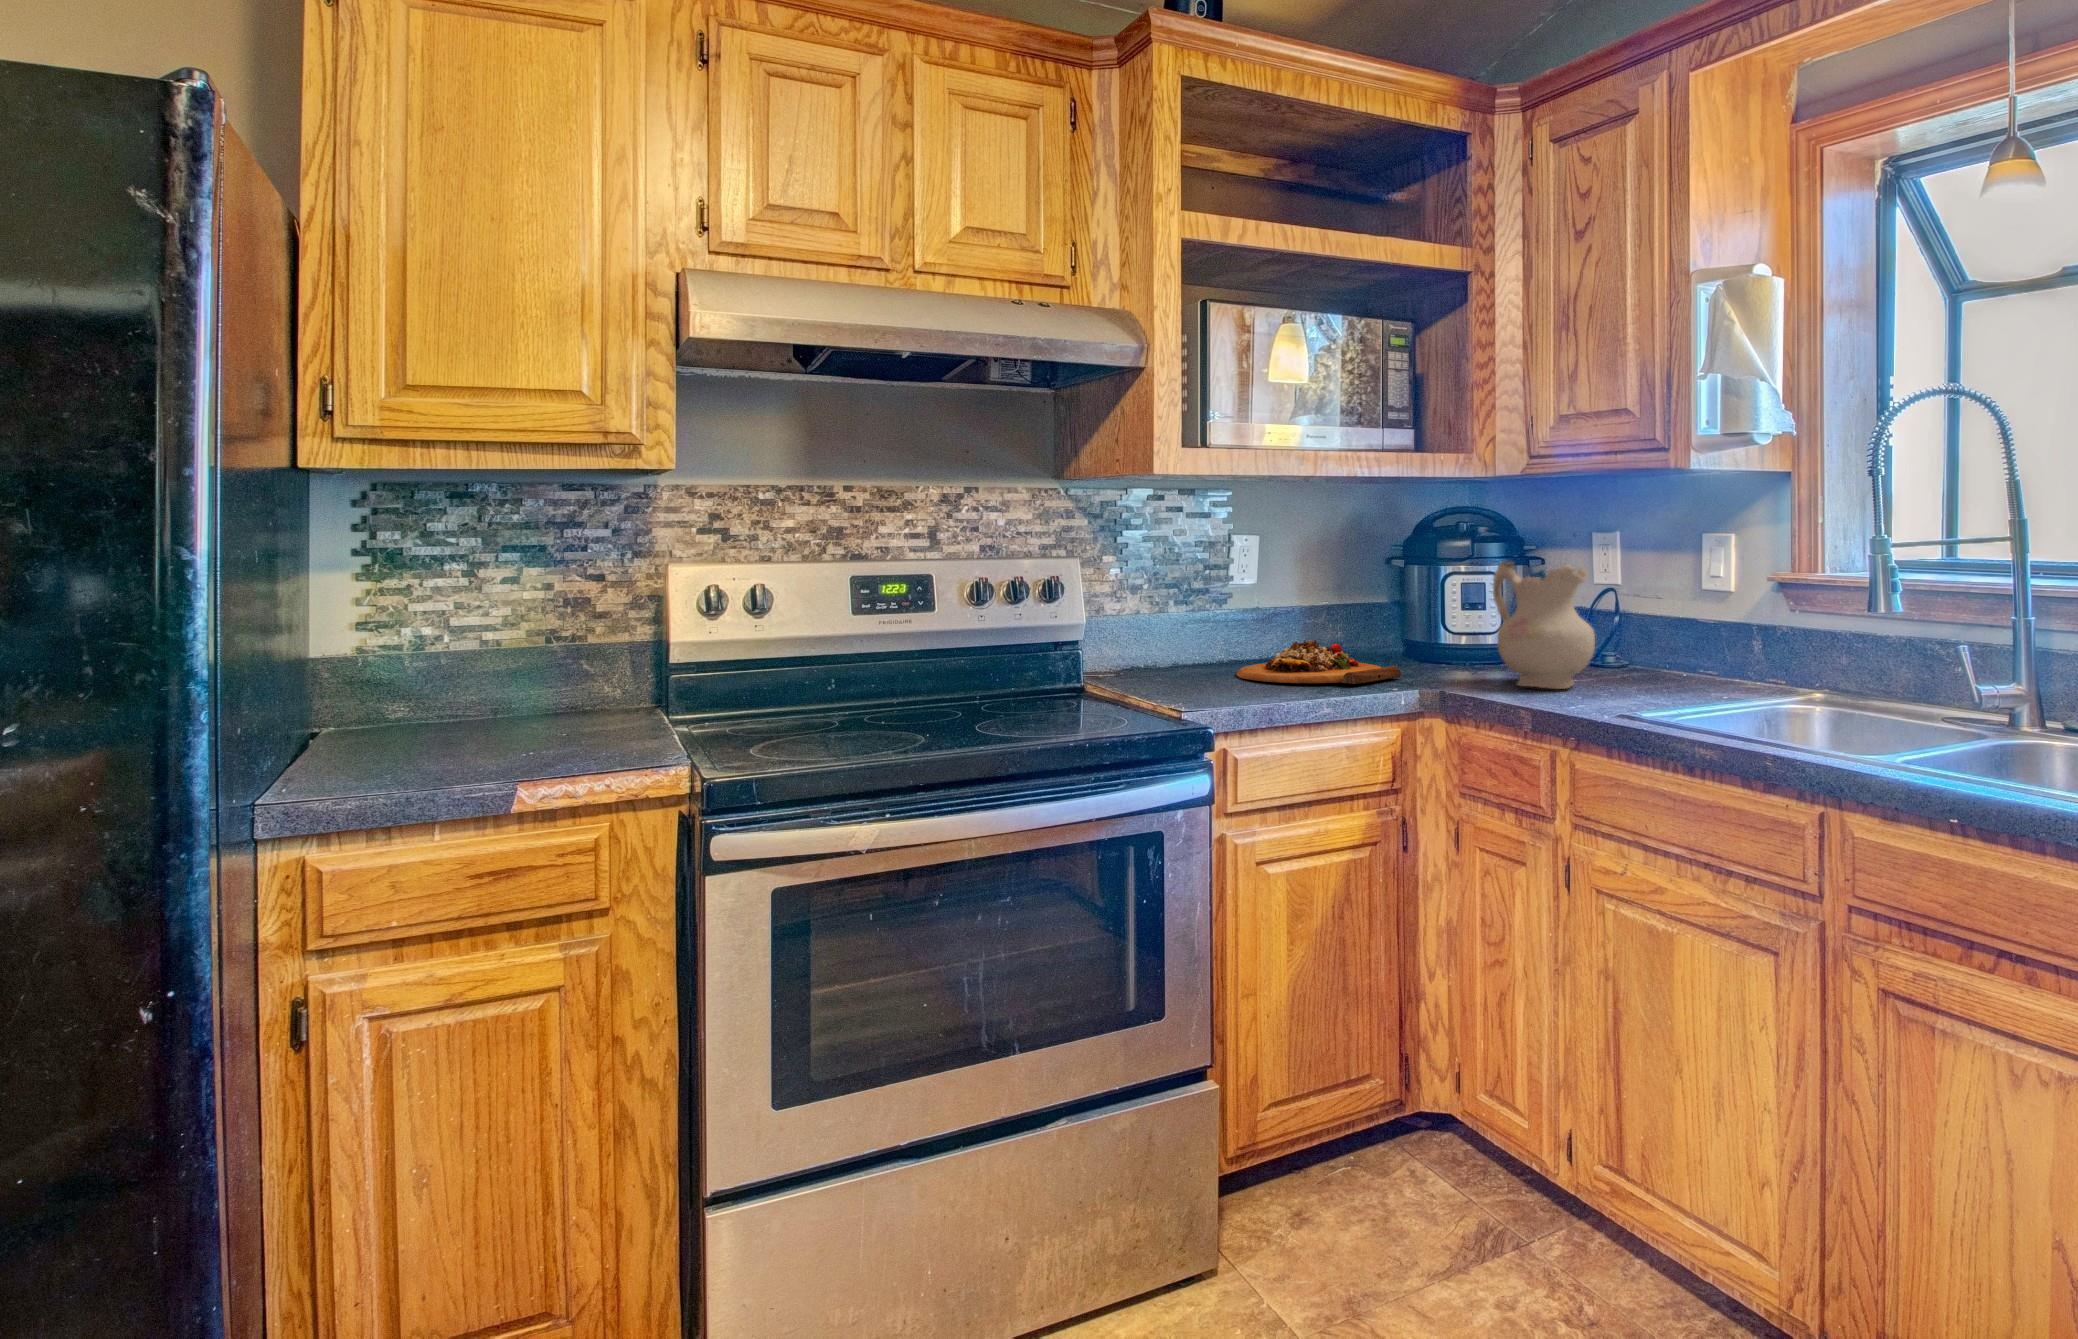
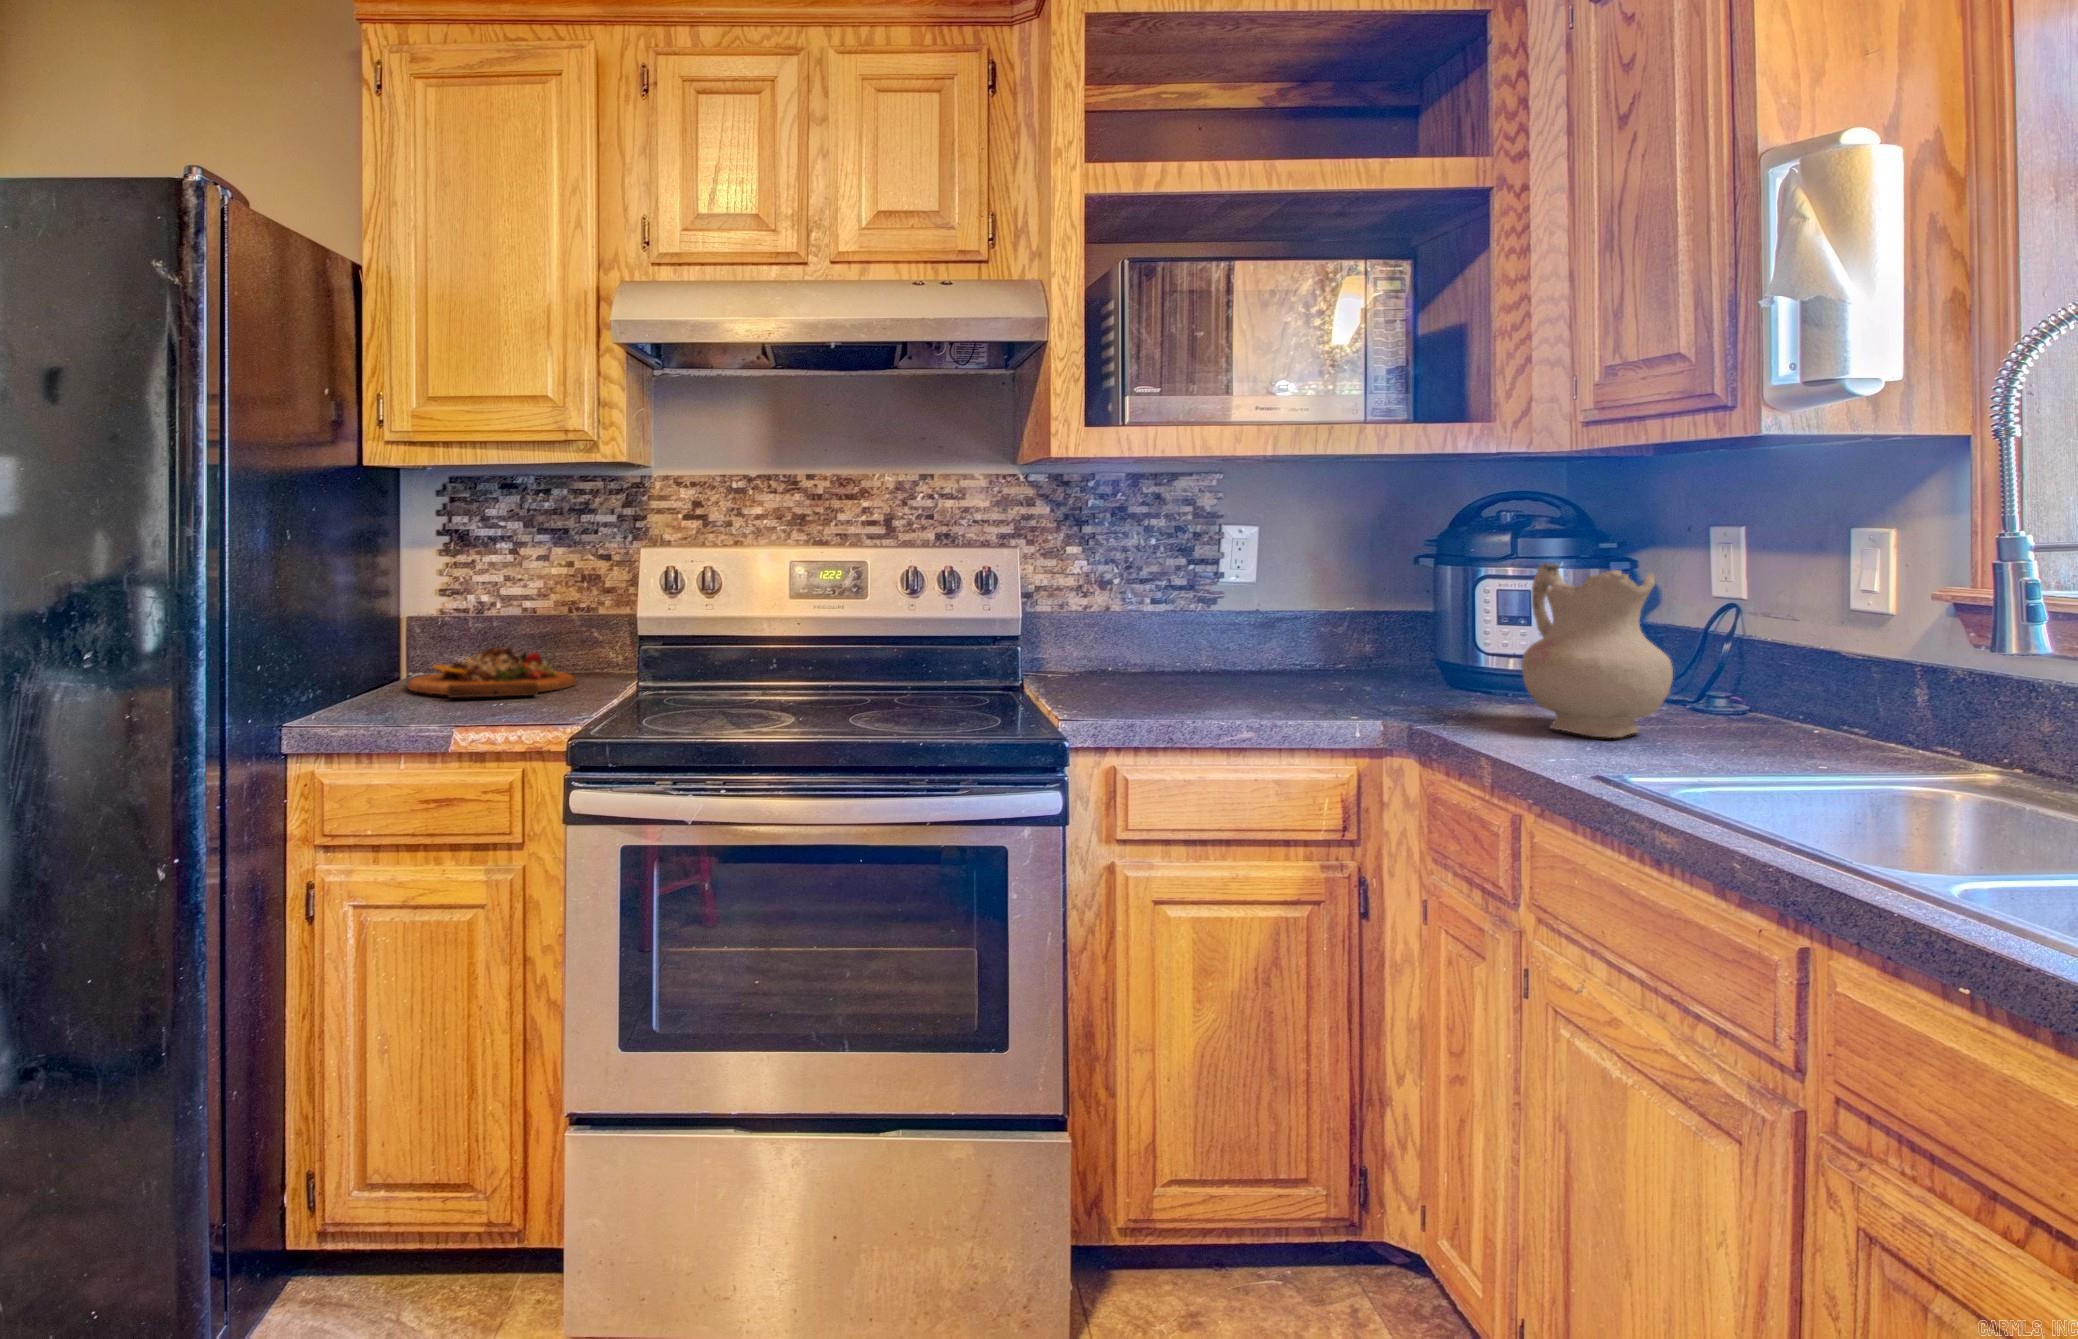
cutting board: present [1236,640,1402,684] -> present [407,648,577,698]

